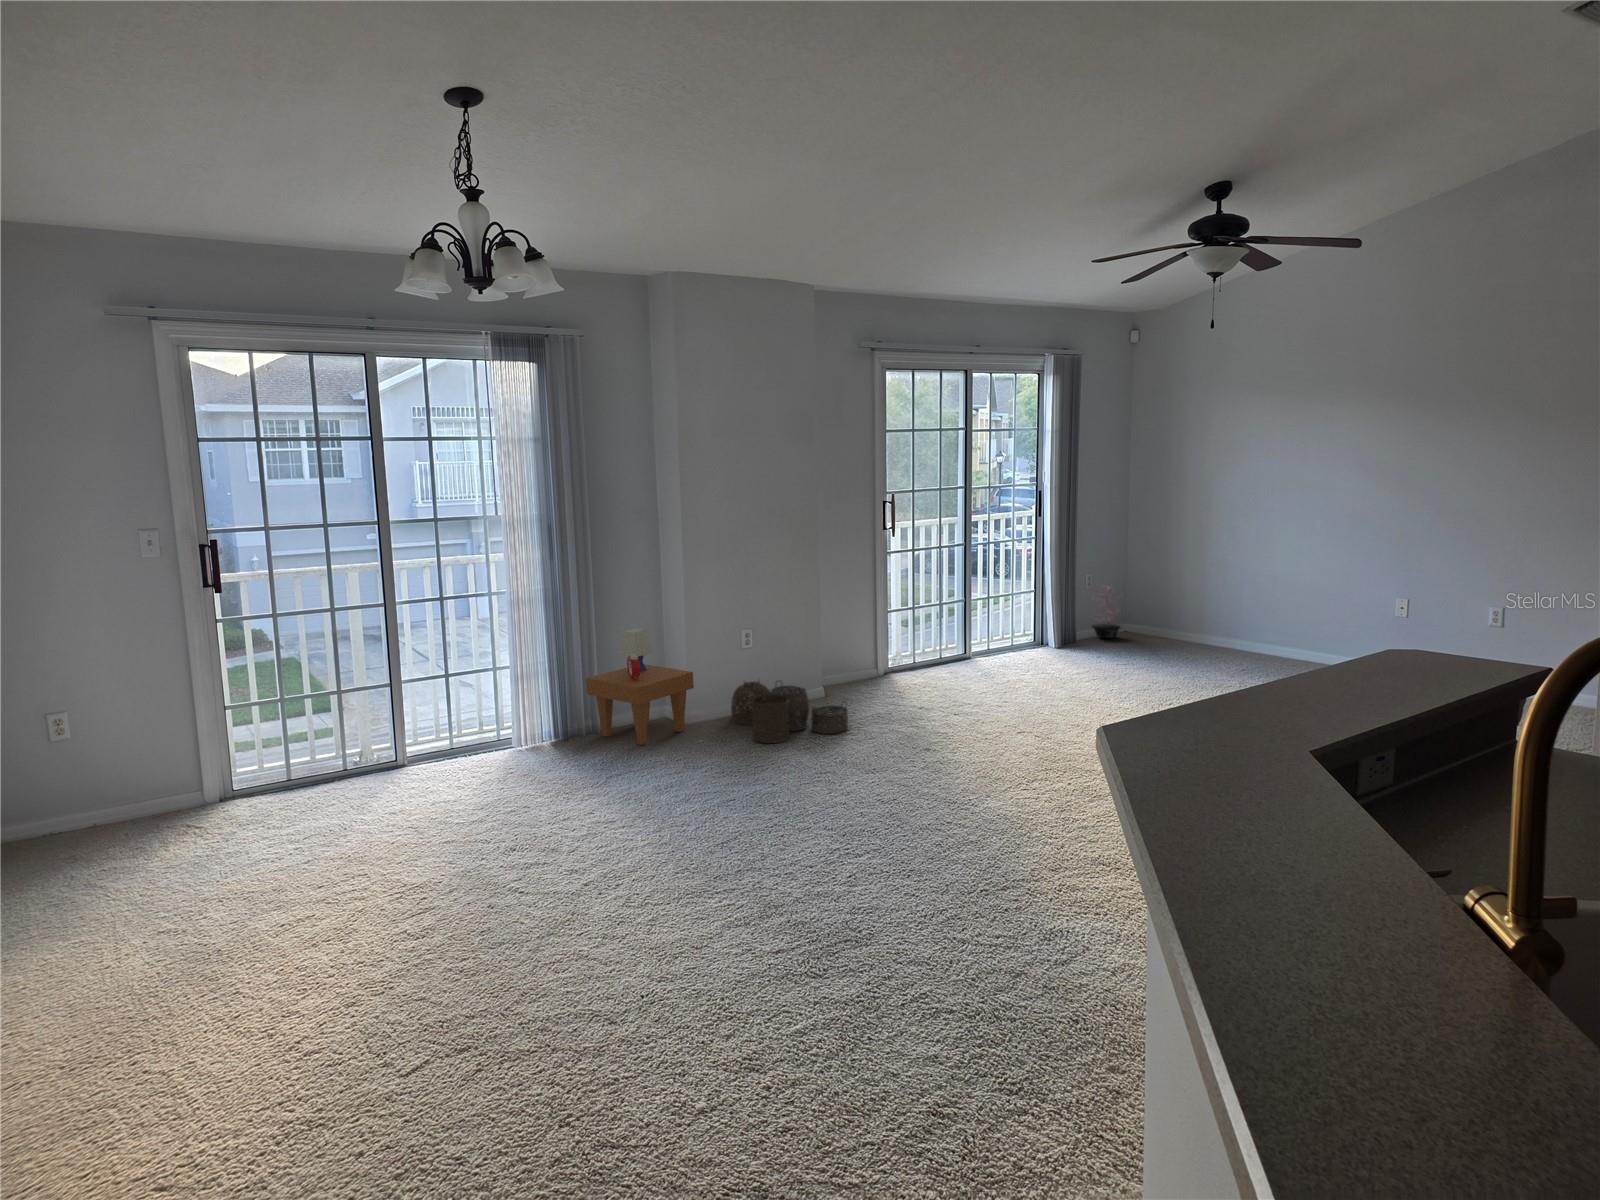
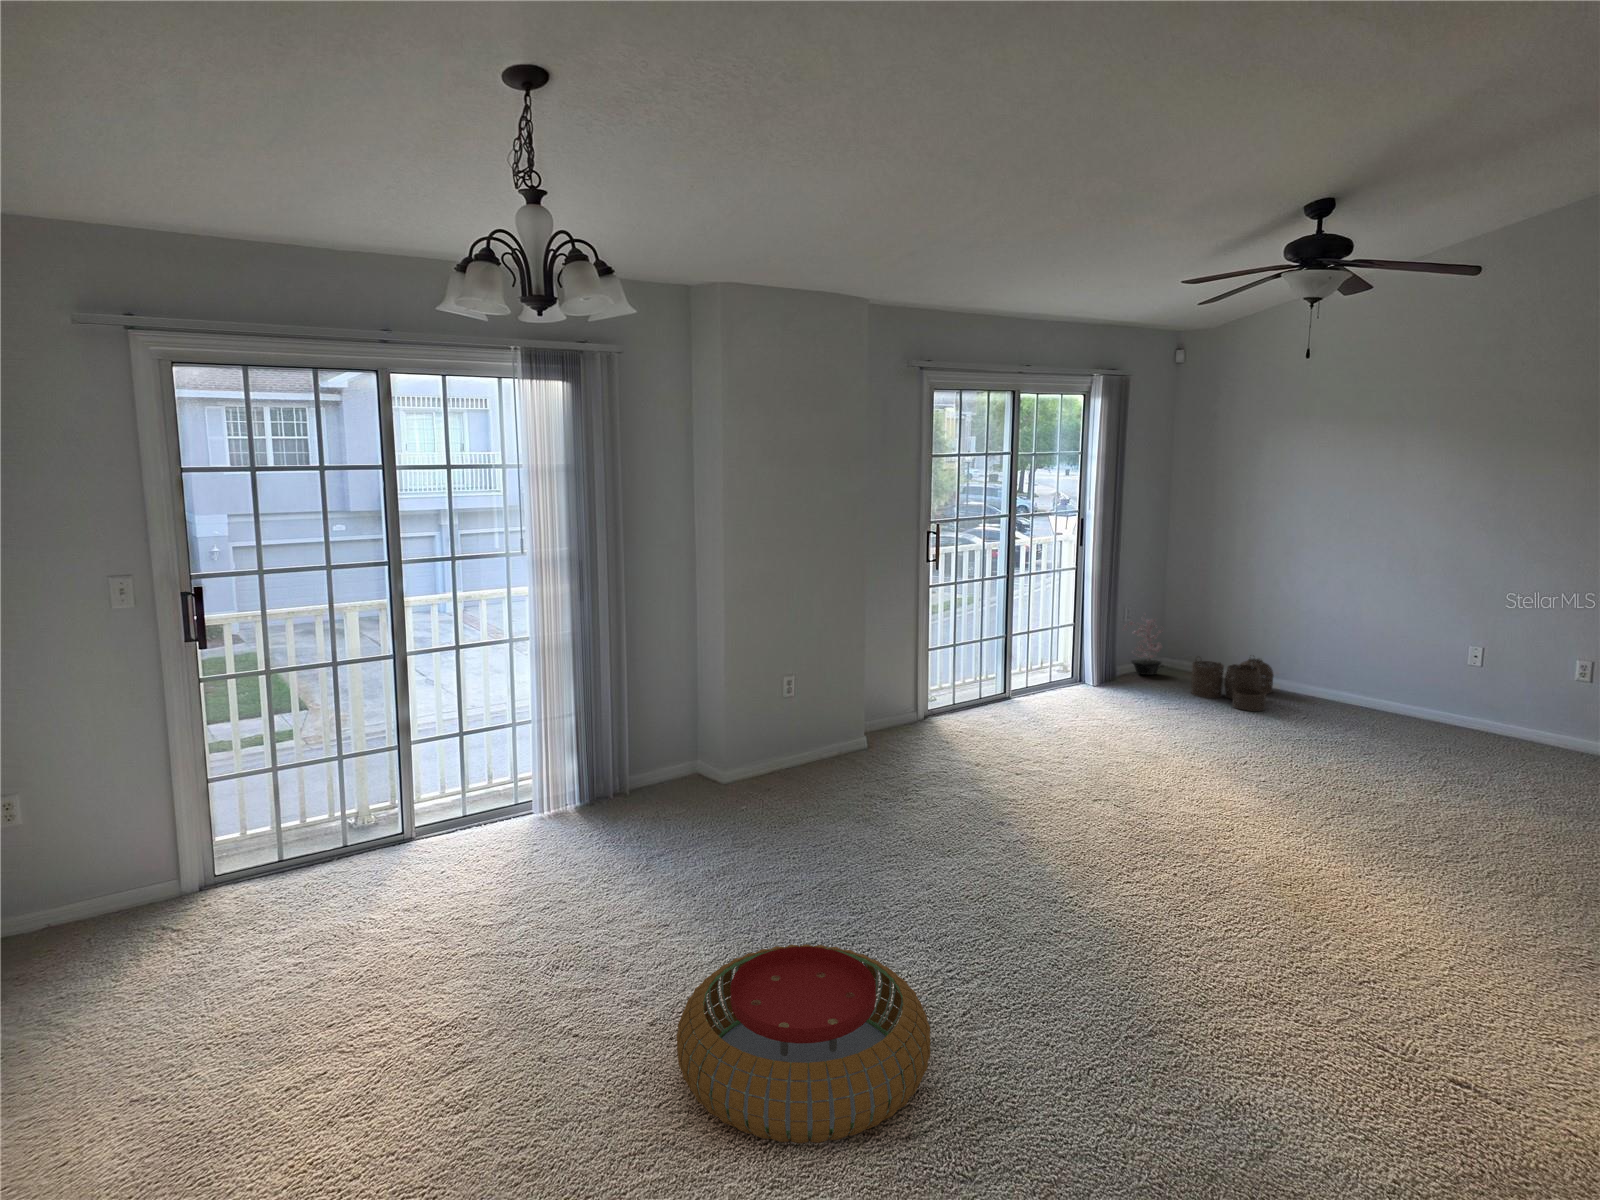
side table: present [586,629,694,745] -> none [615,678,735,813]
woven basket: present [731,681,848,743] -> present [1191,658,1274,711]
pouf: none [596,818,808,956] -> present [676,944,931,1144]

